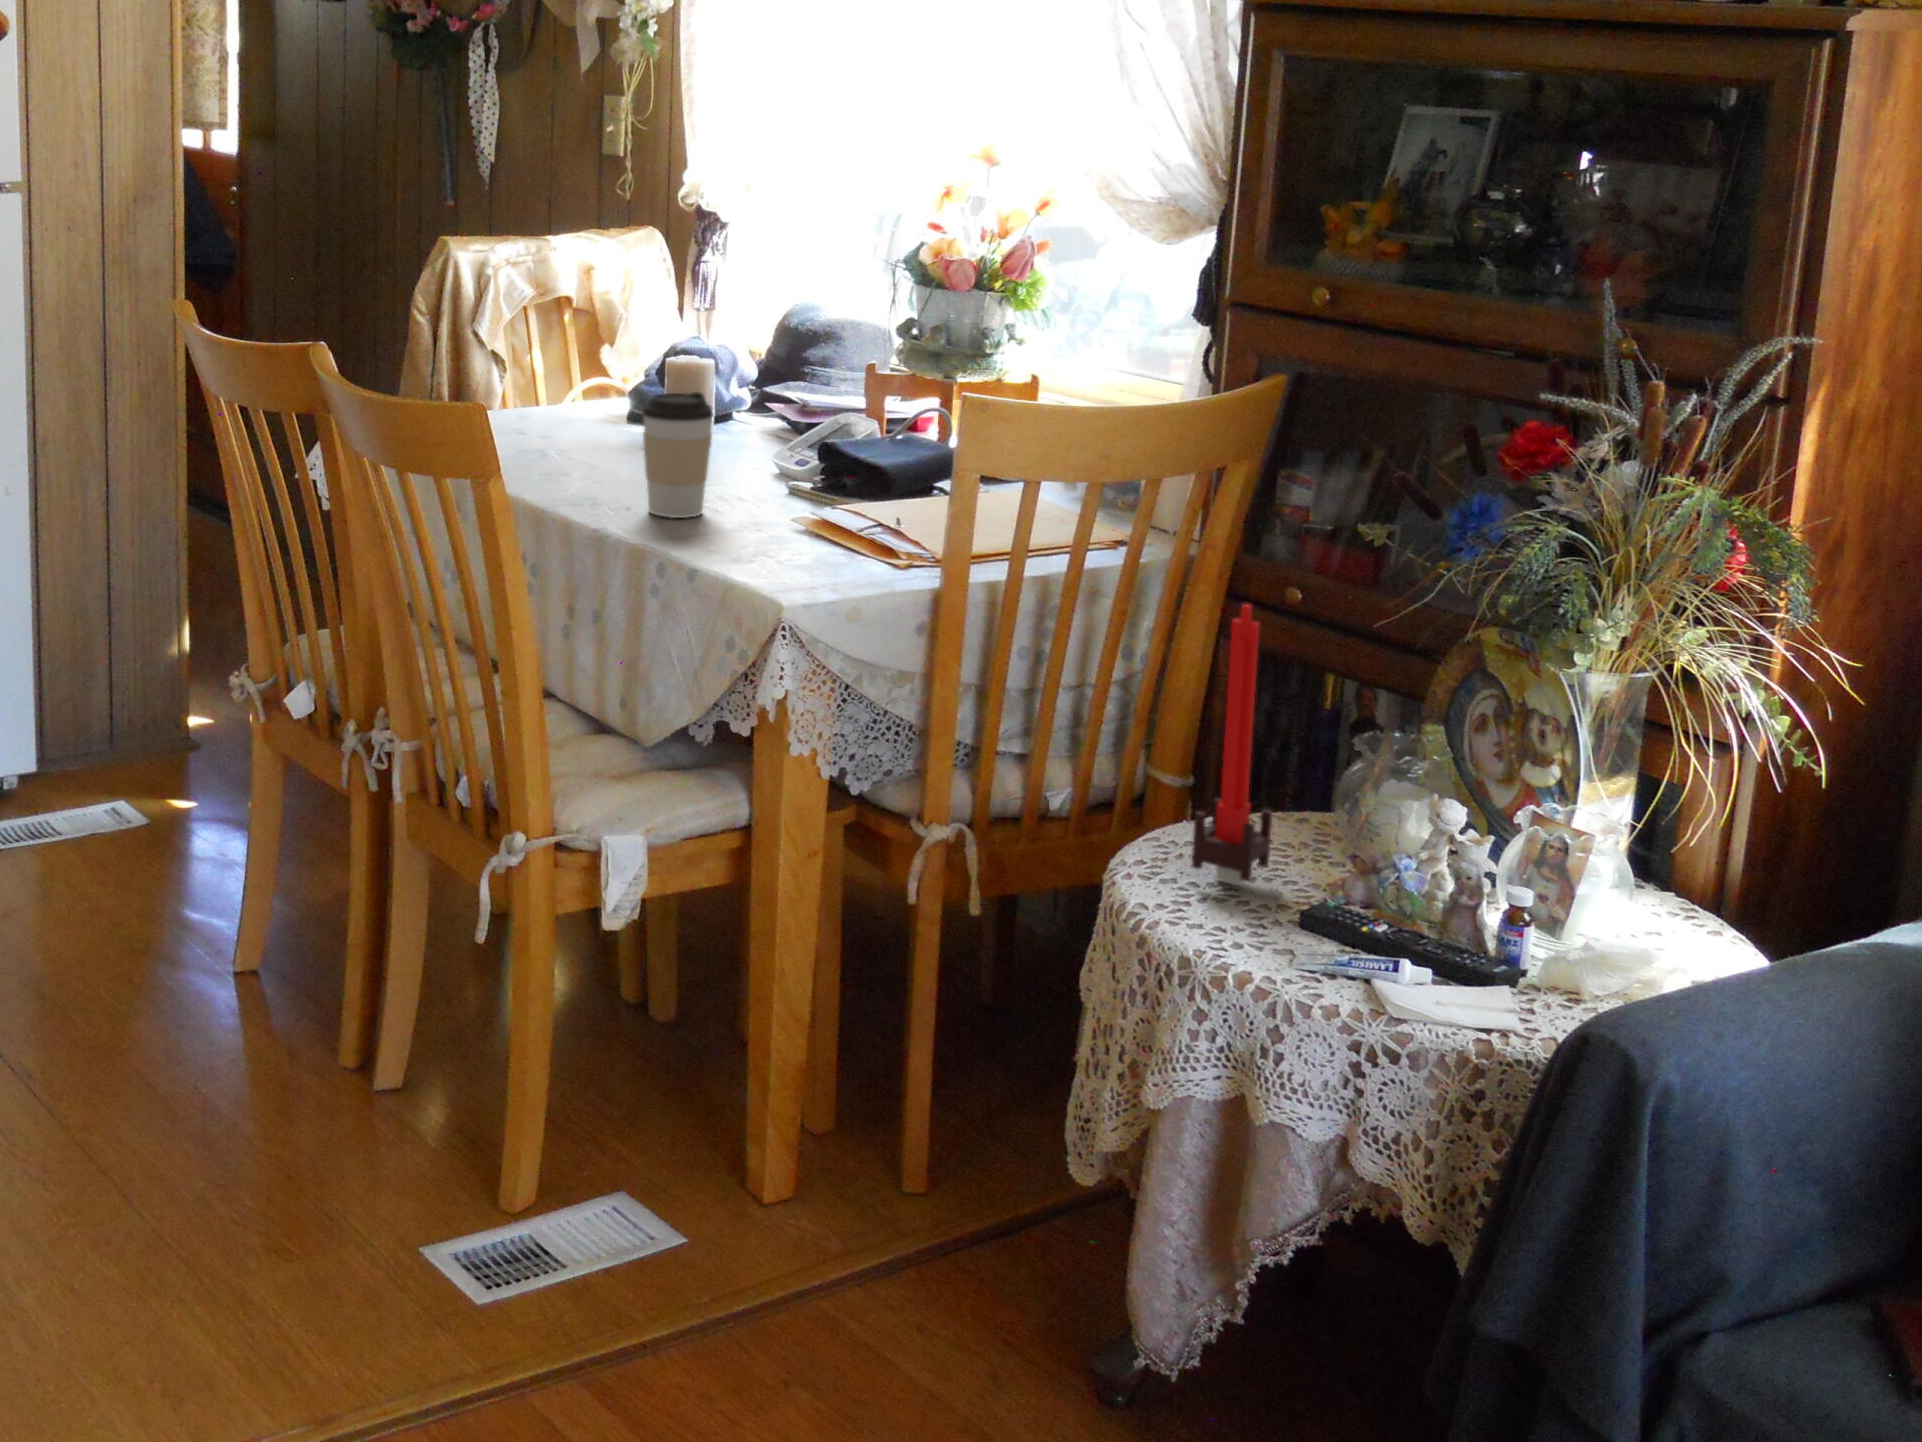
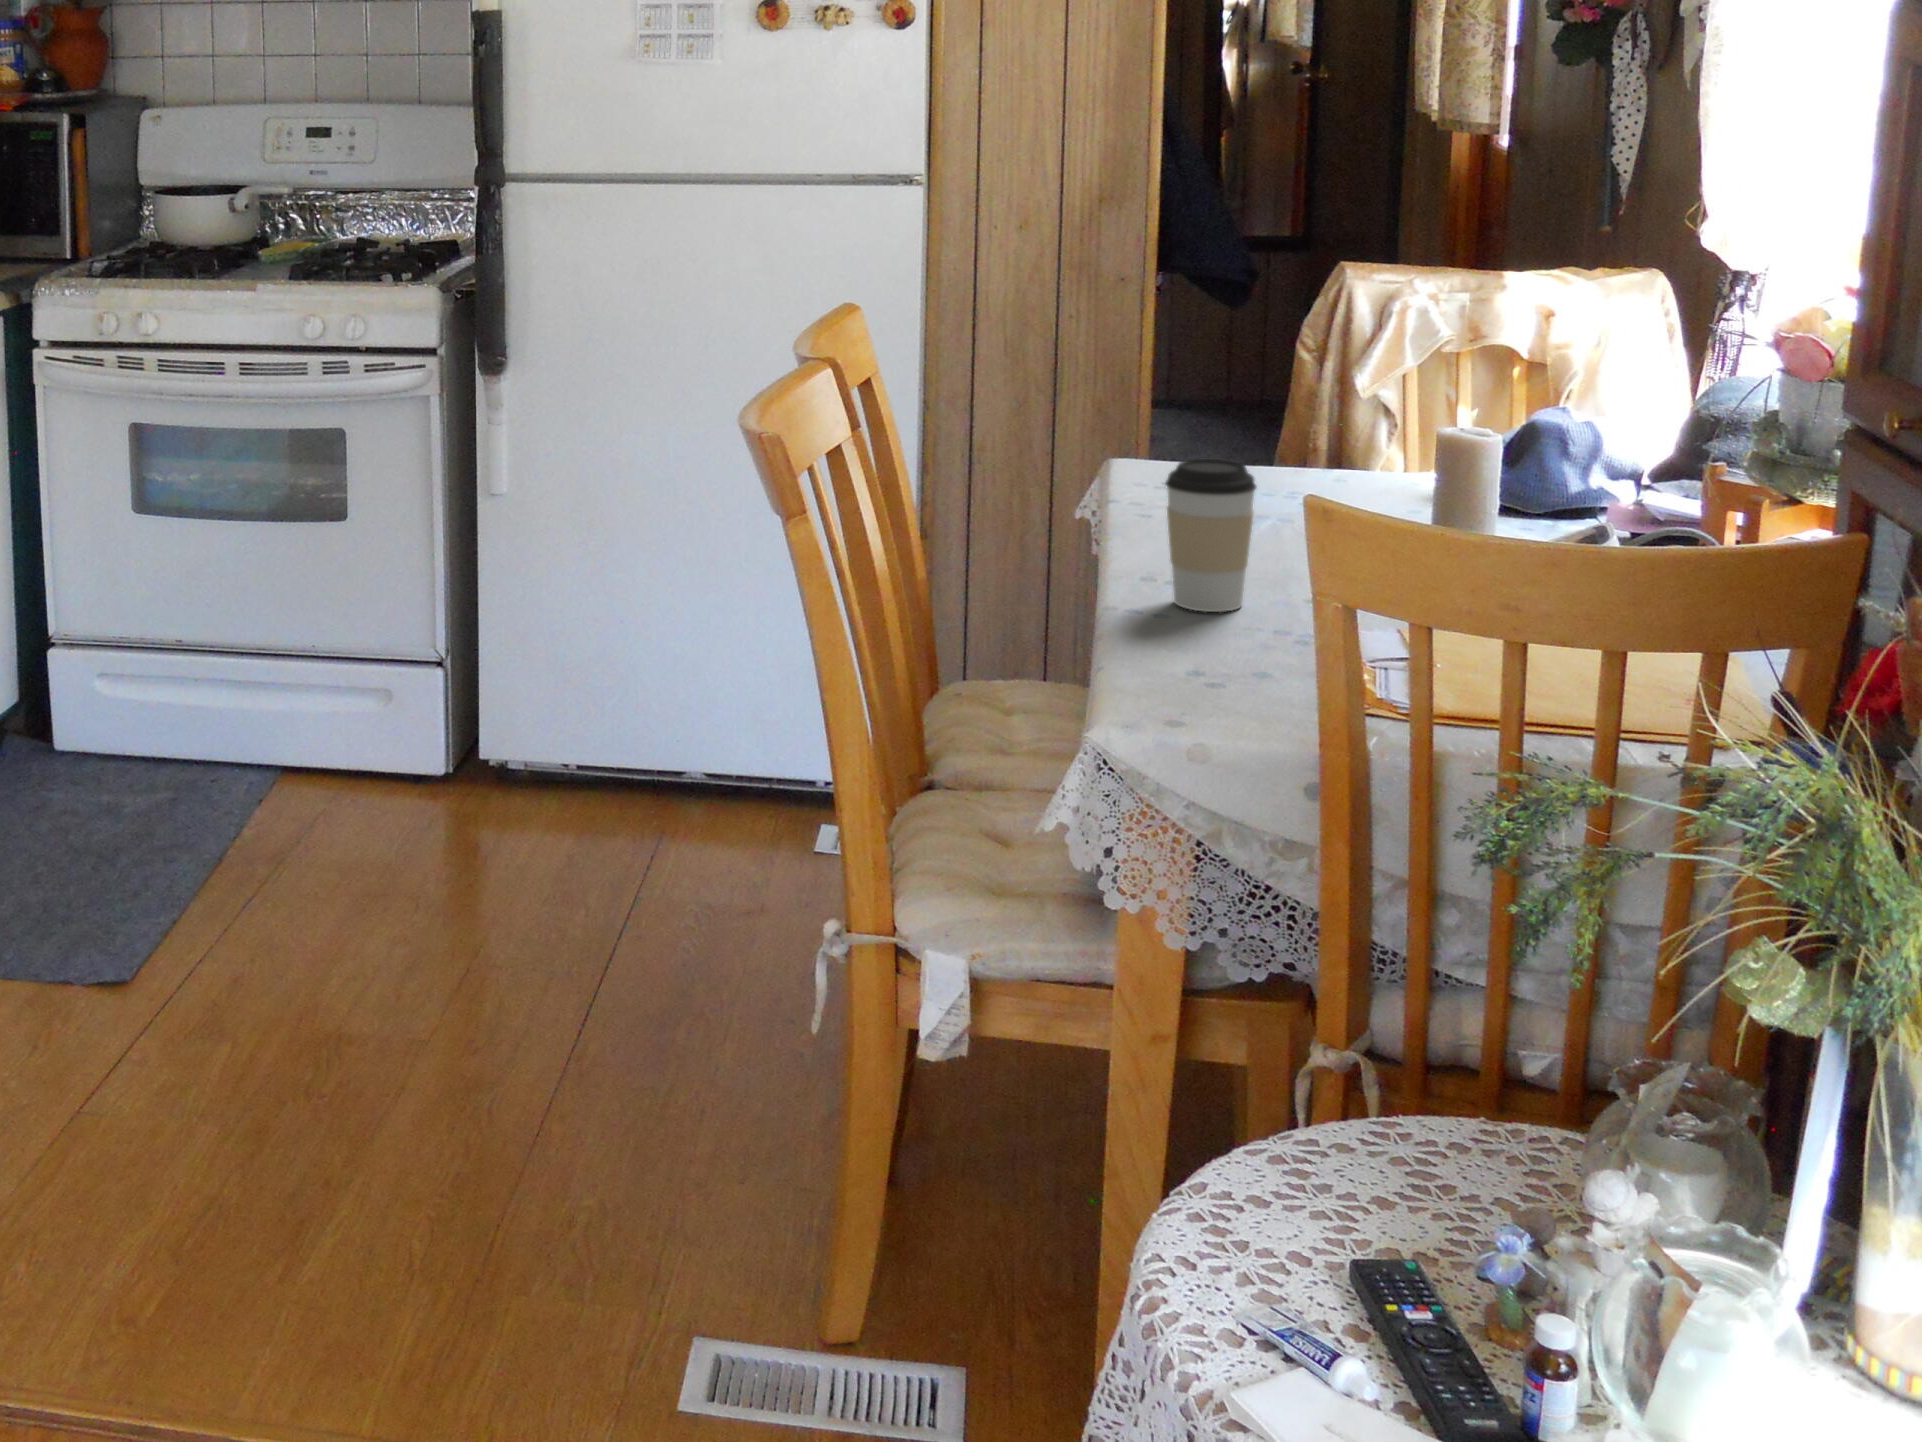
candle: present [1192,604,1272,885] -> none [1315,816,1431,1202]

